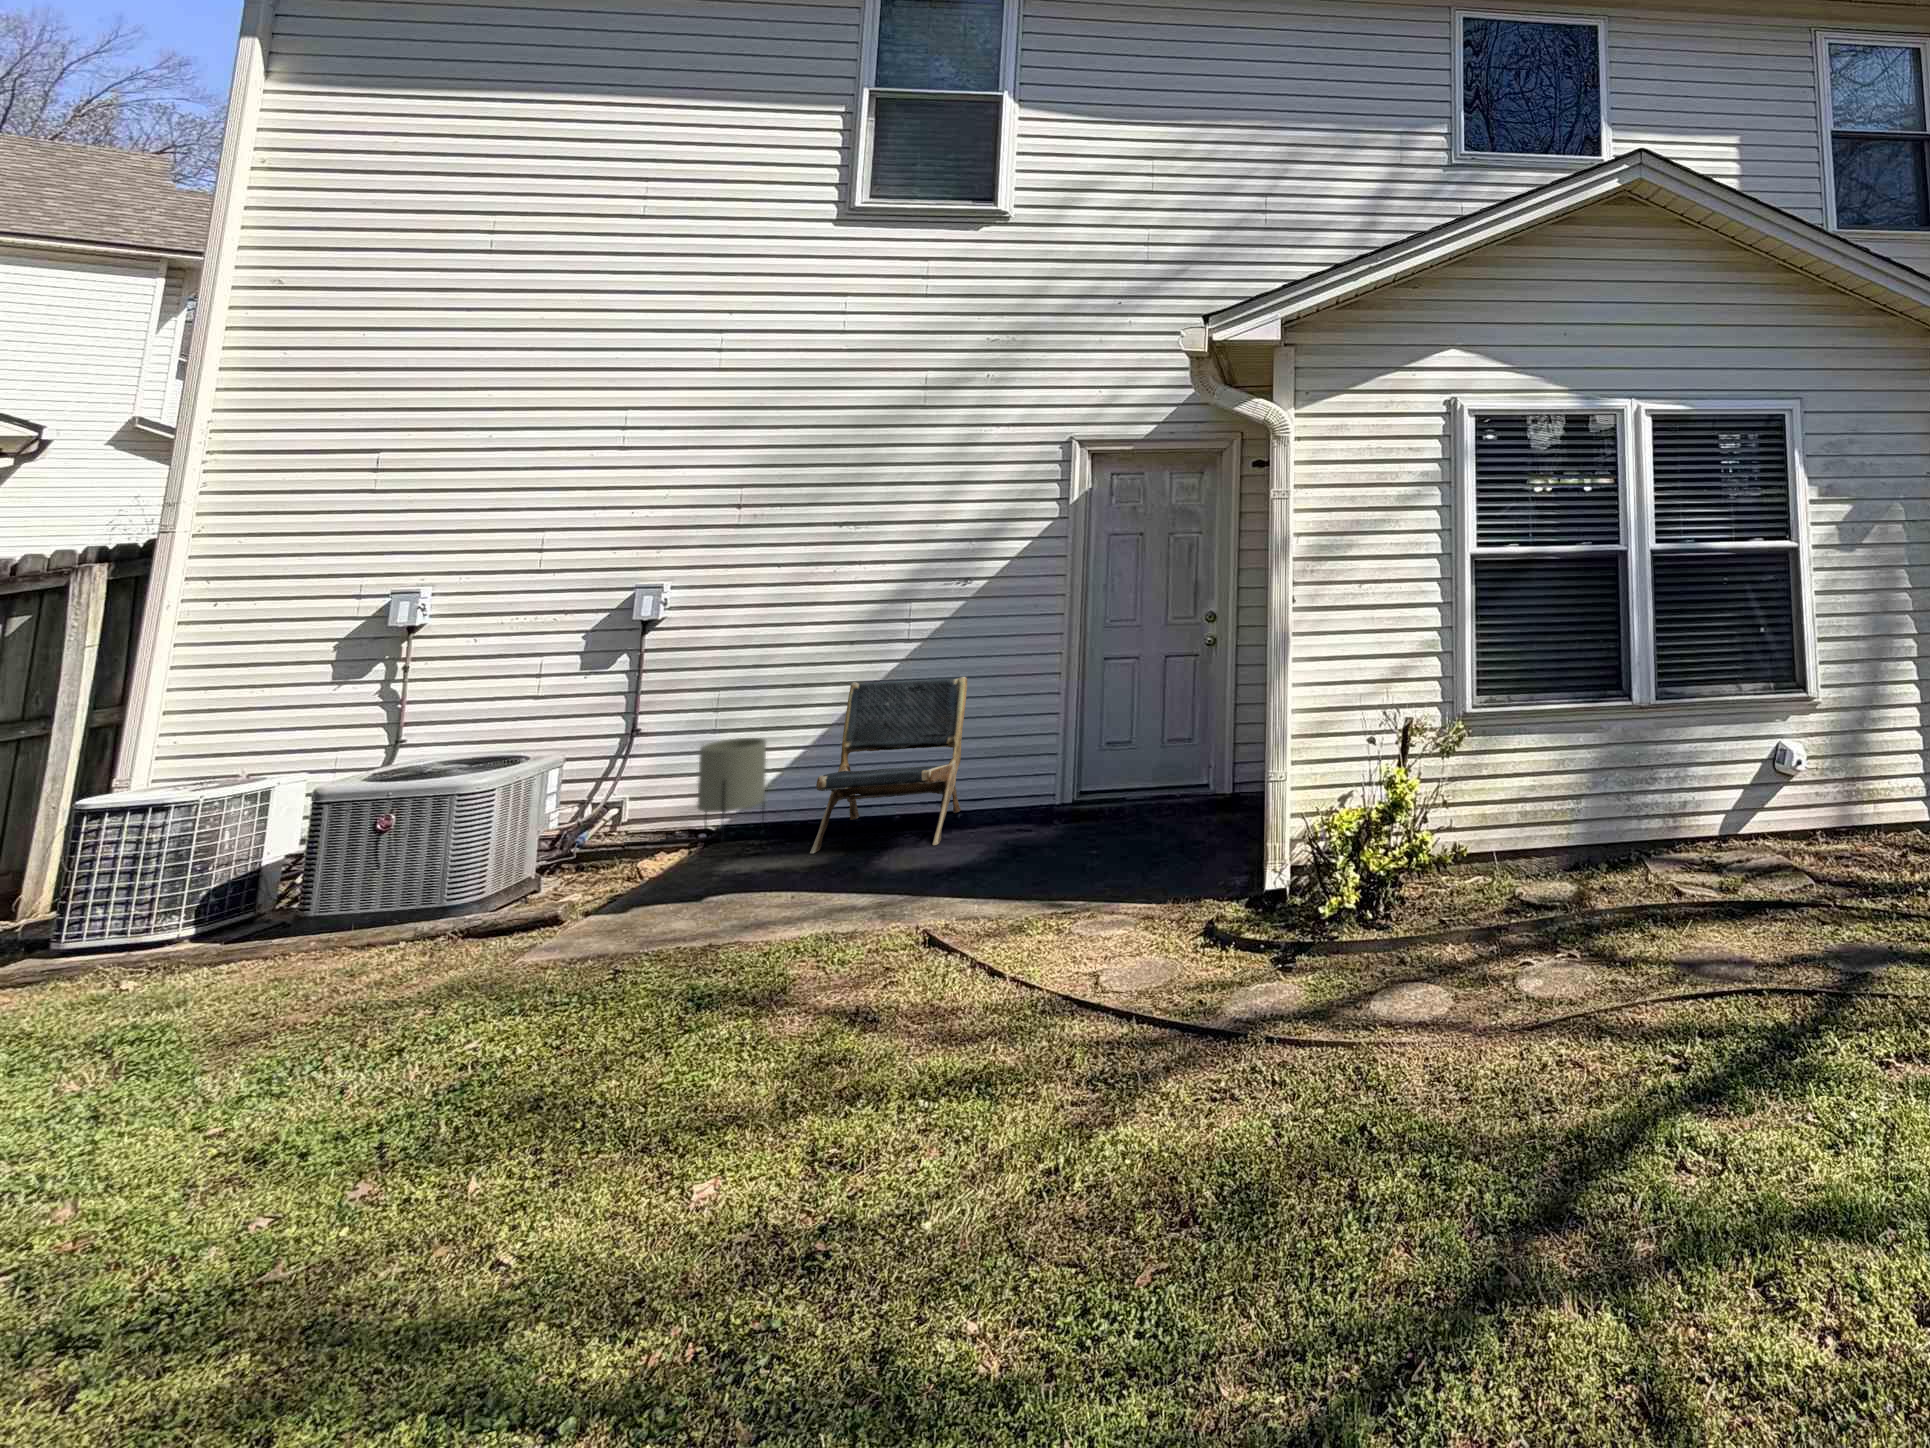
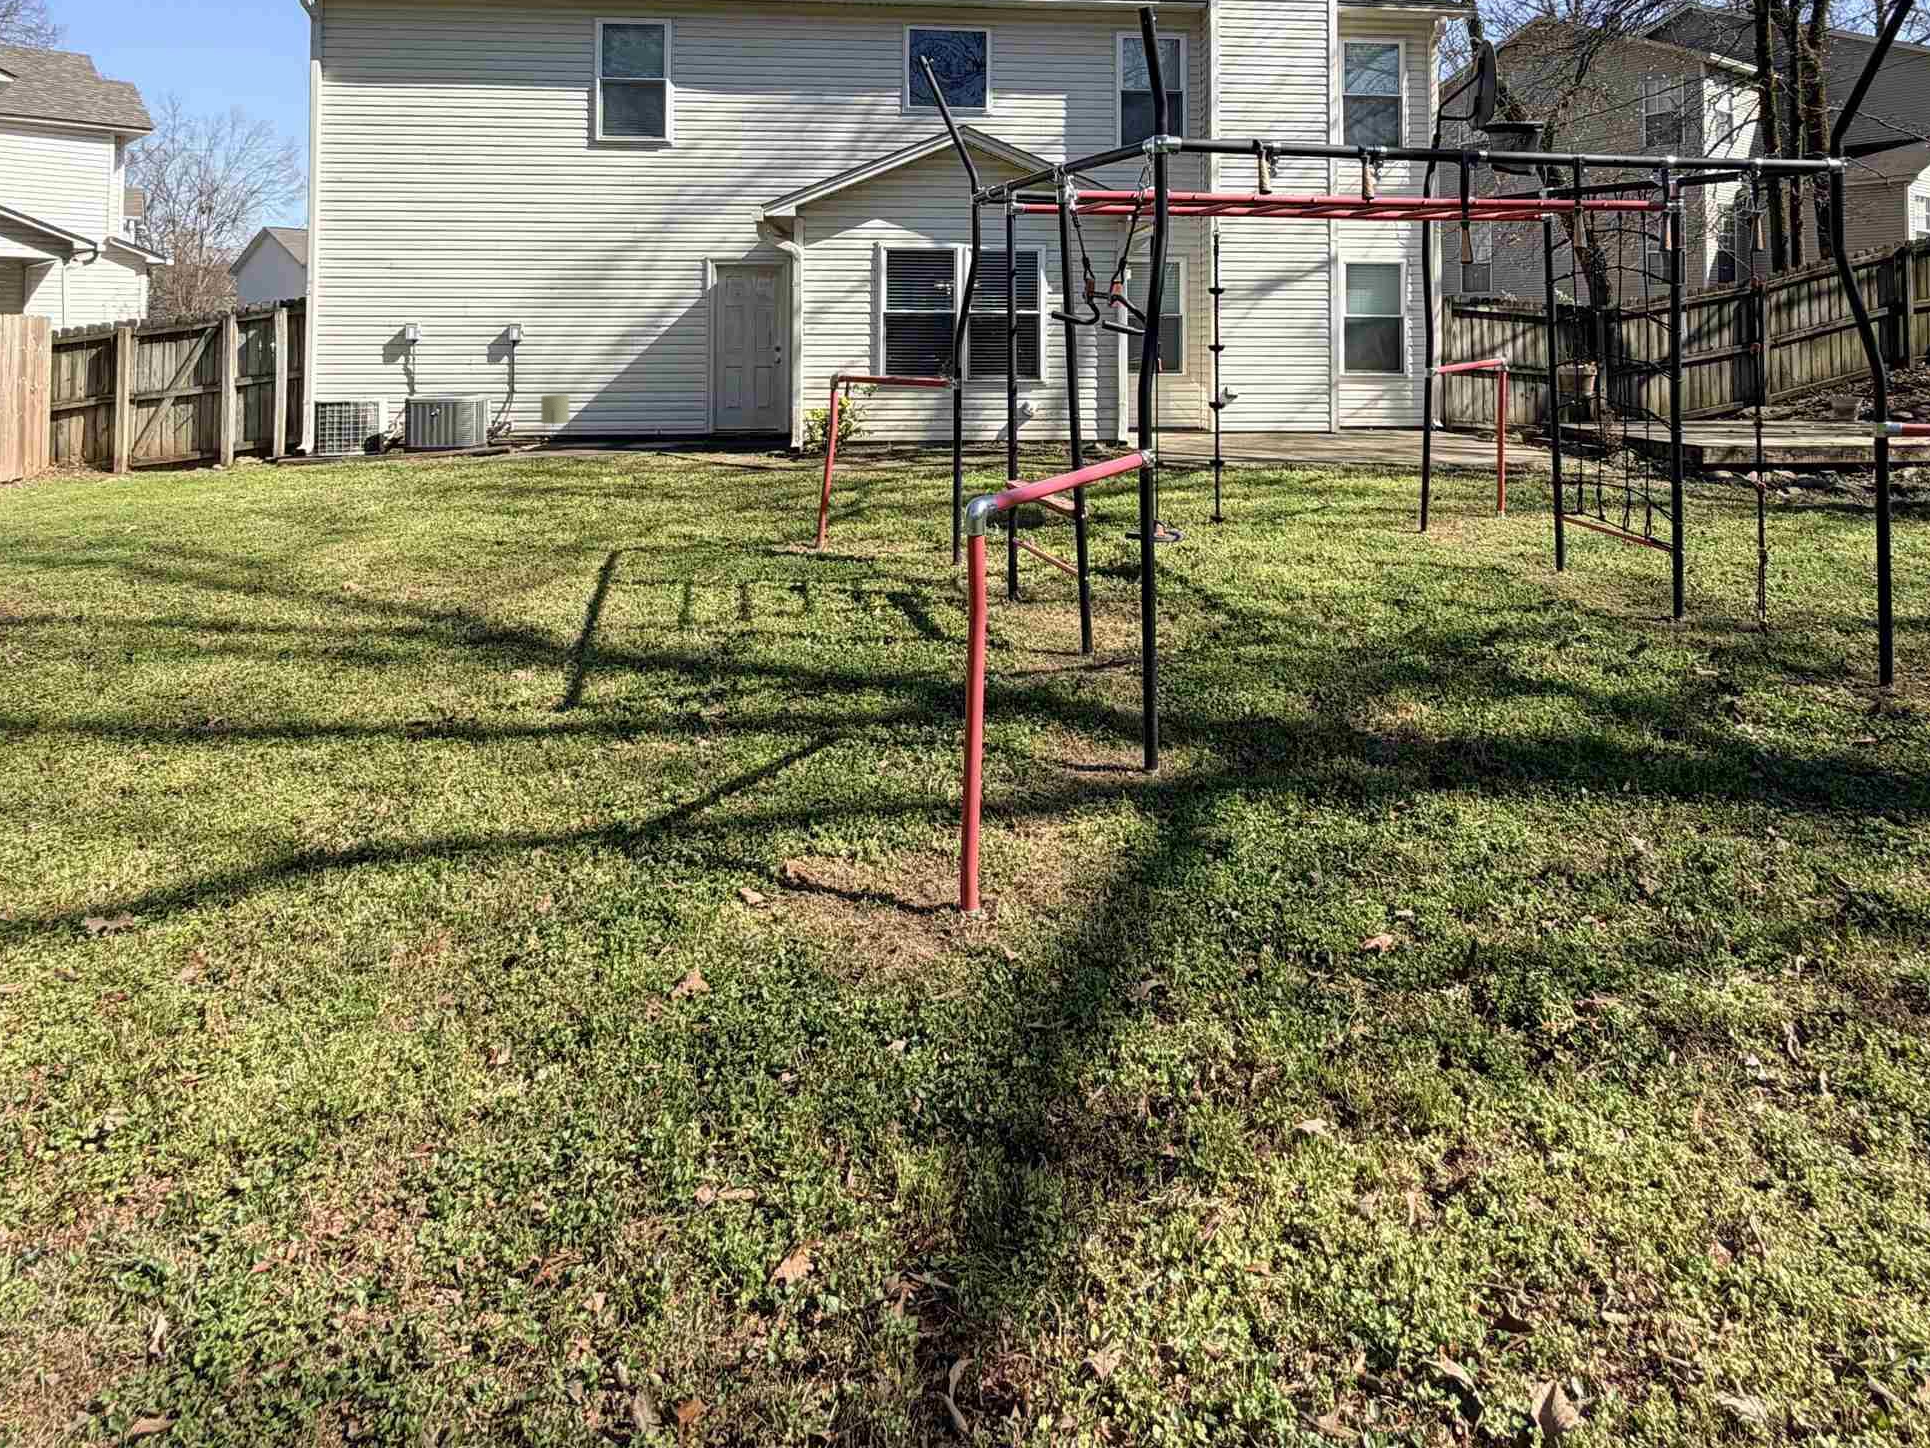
lounge chair: present [810,677,967,853] -> none [592,370,658,440]

